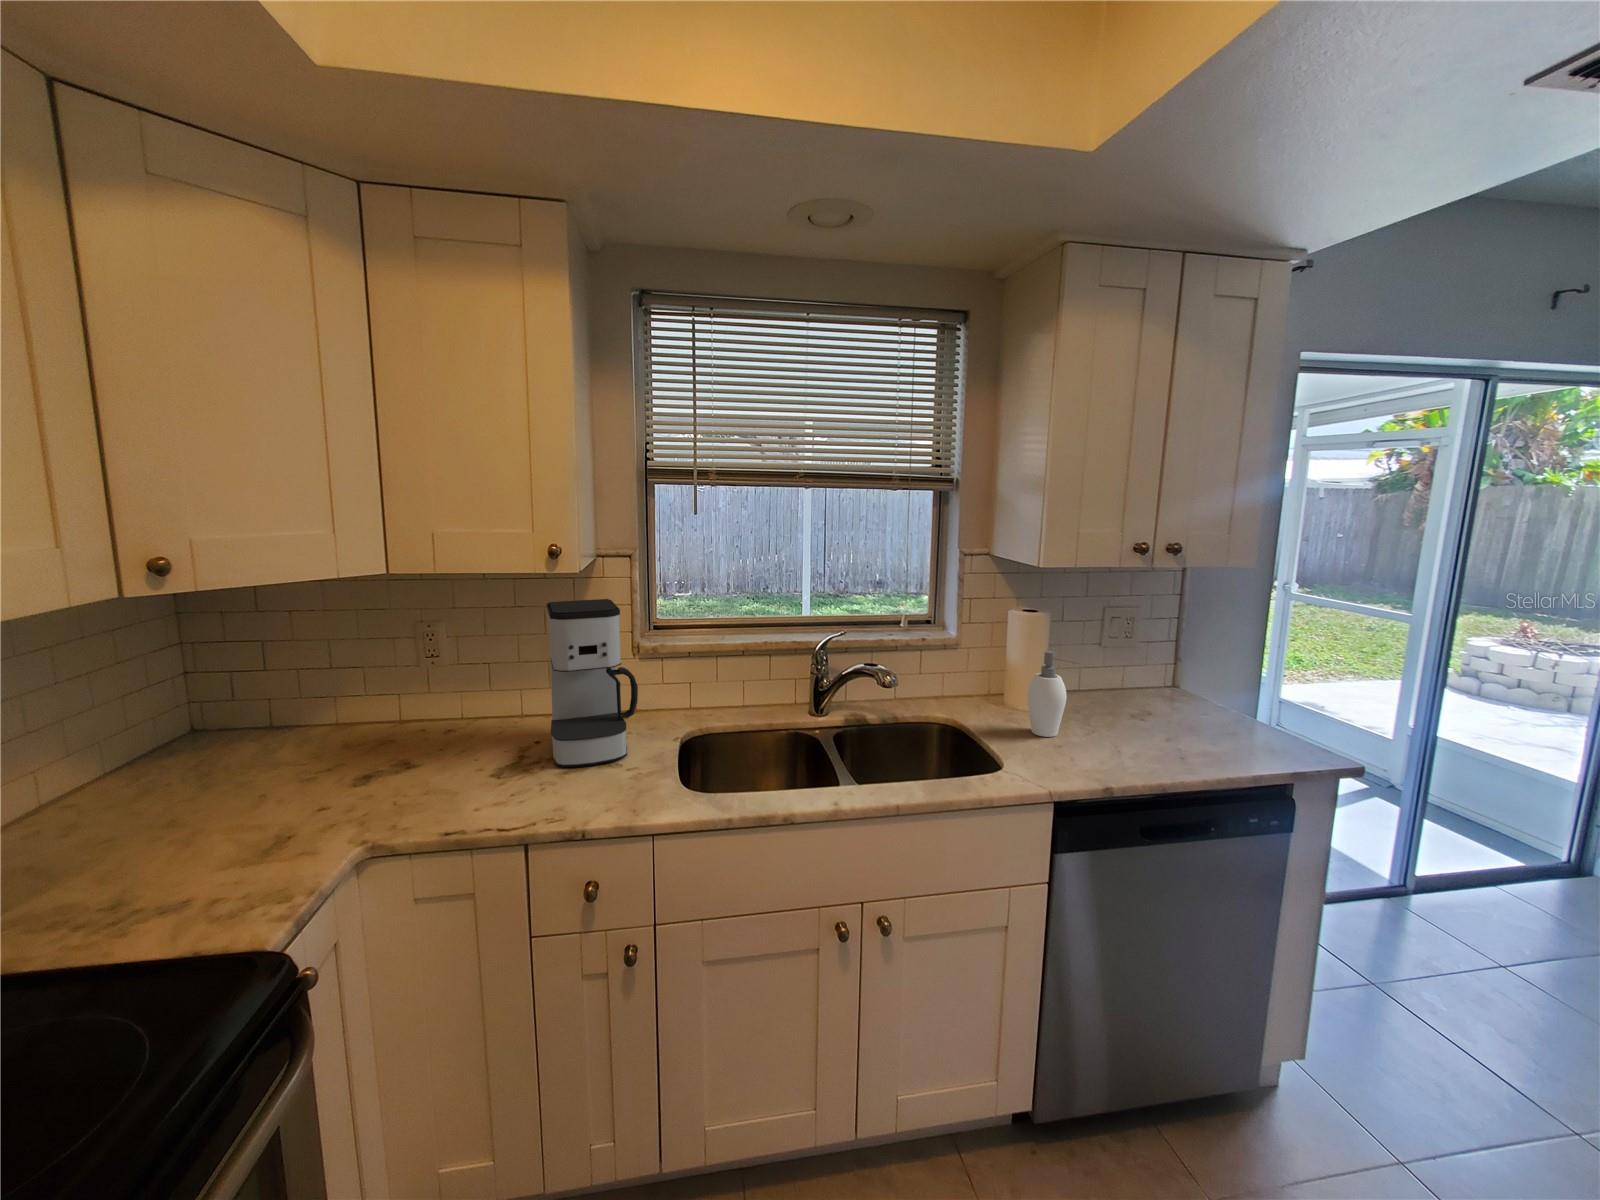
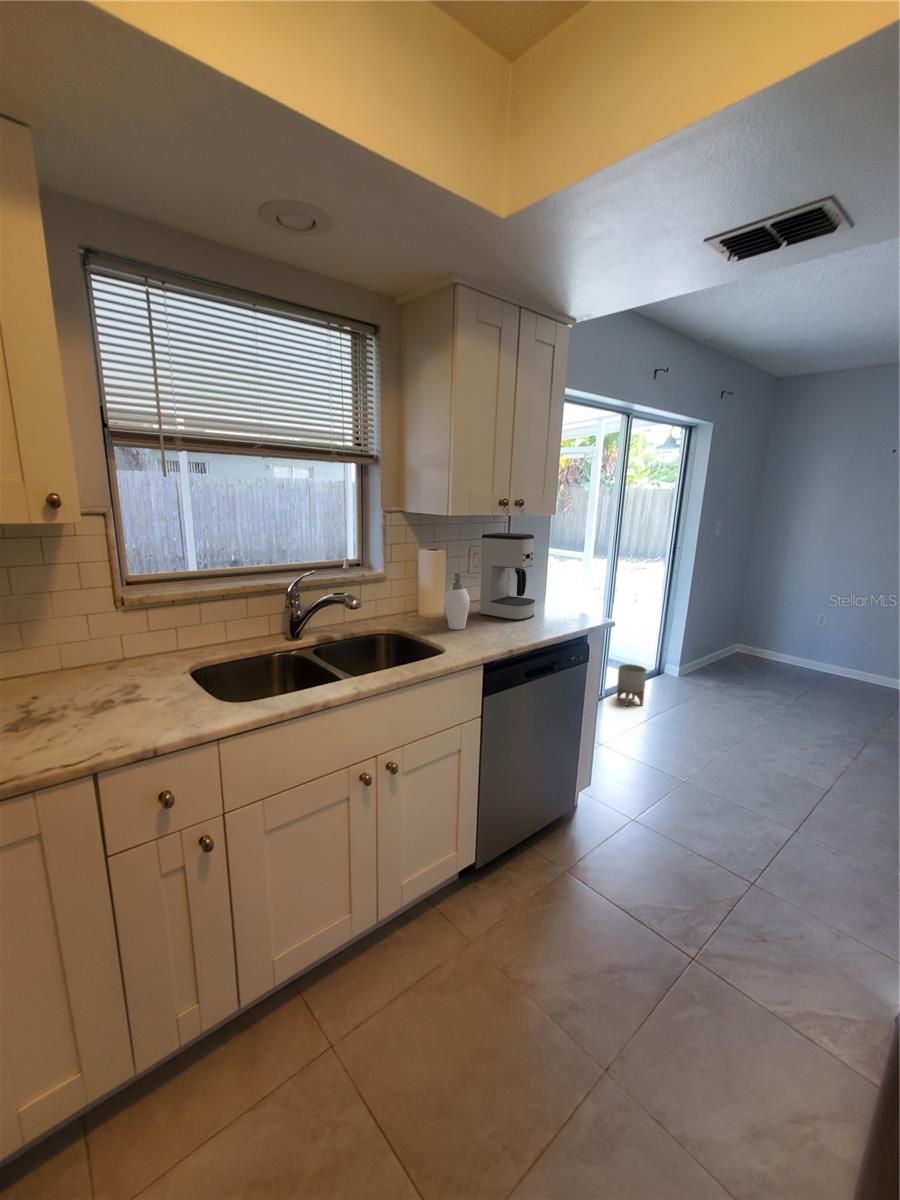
coffee maker: present [547,599,638,767] -> present [480,533,535,620]
planter: none [1427,835,1505,924] -> present [617,664,646,706]

